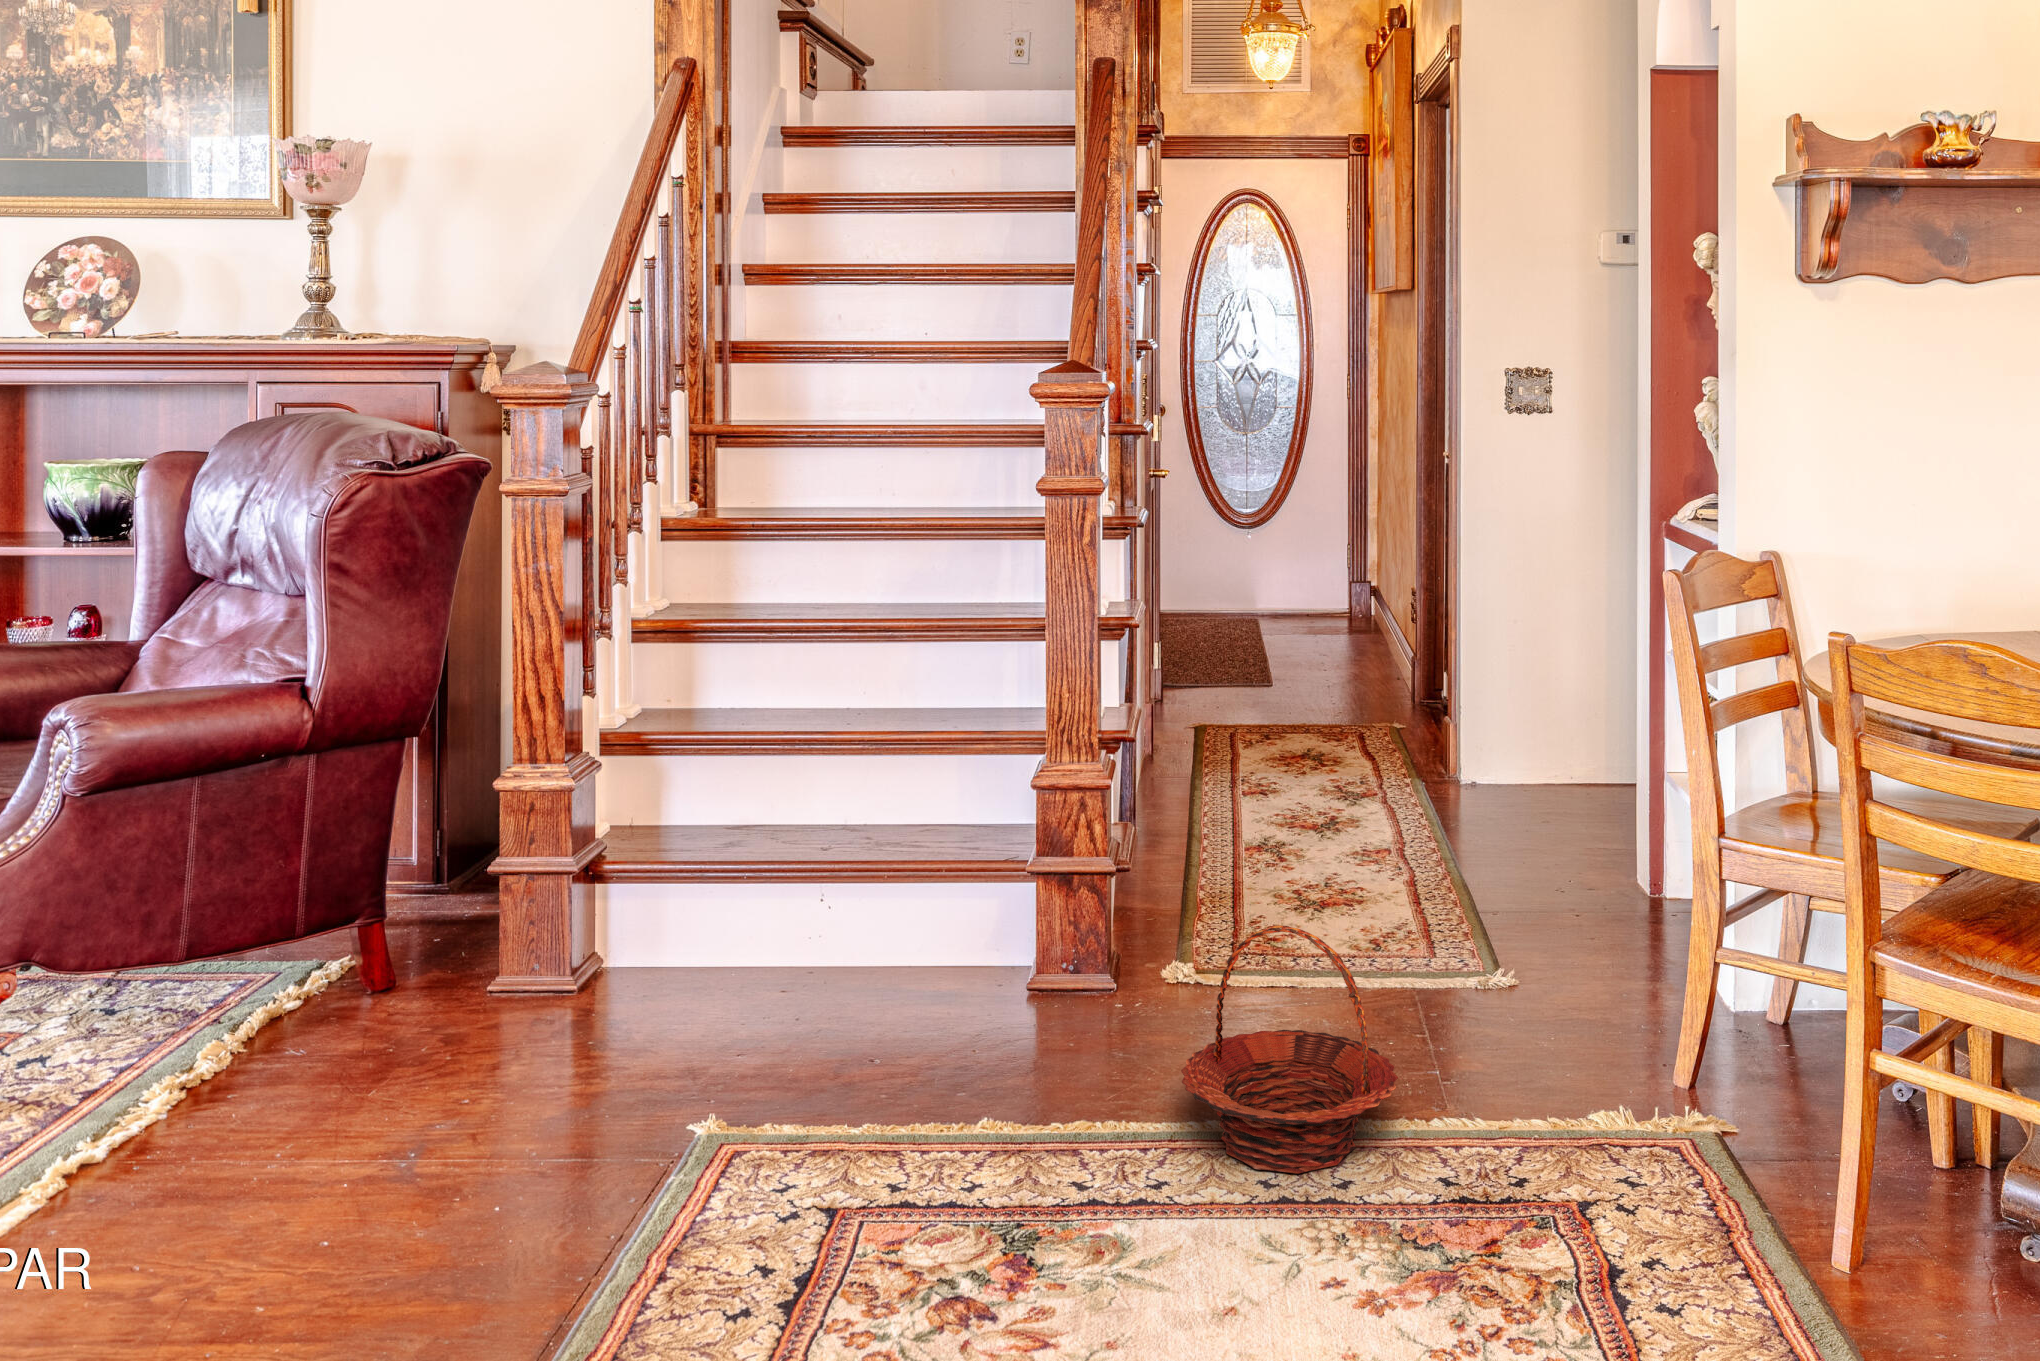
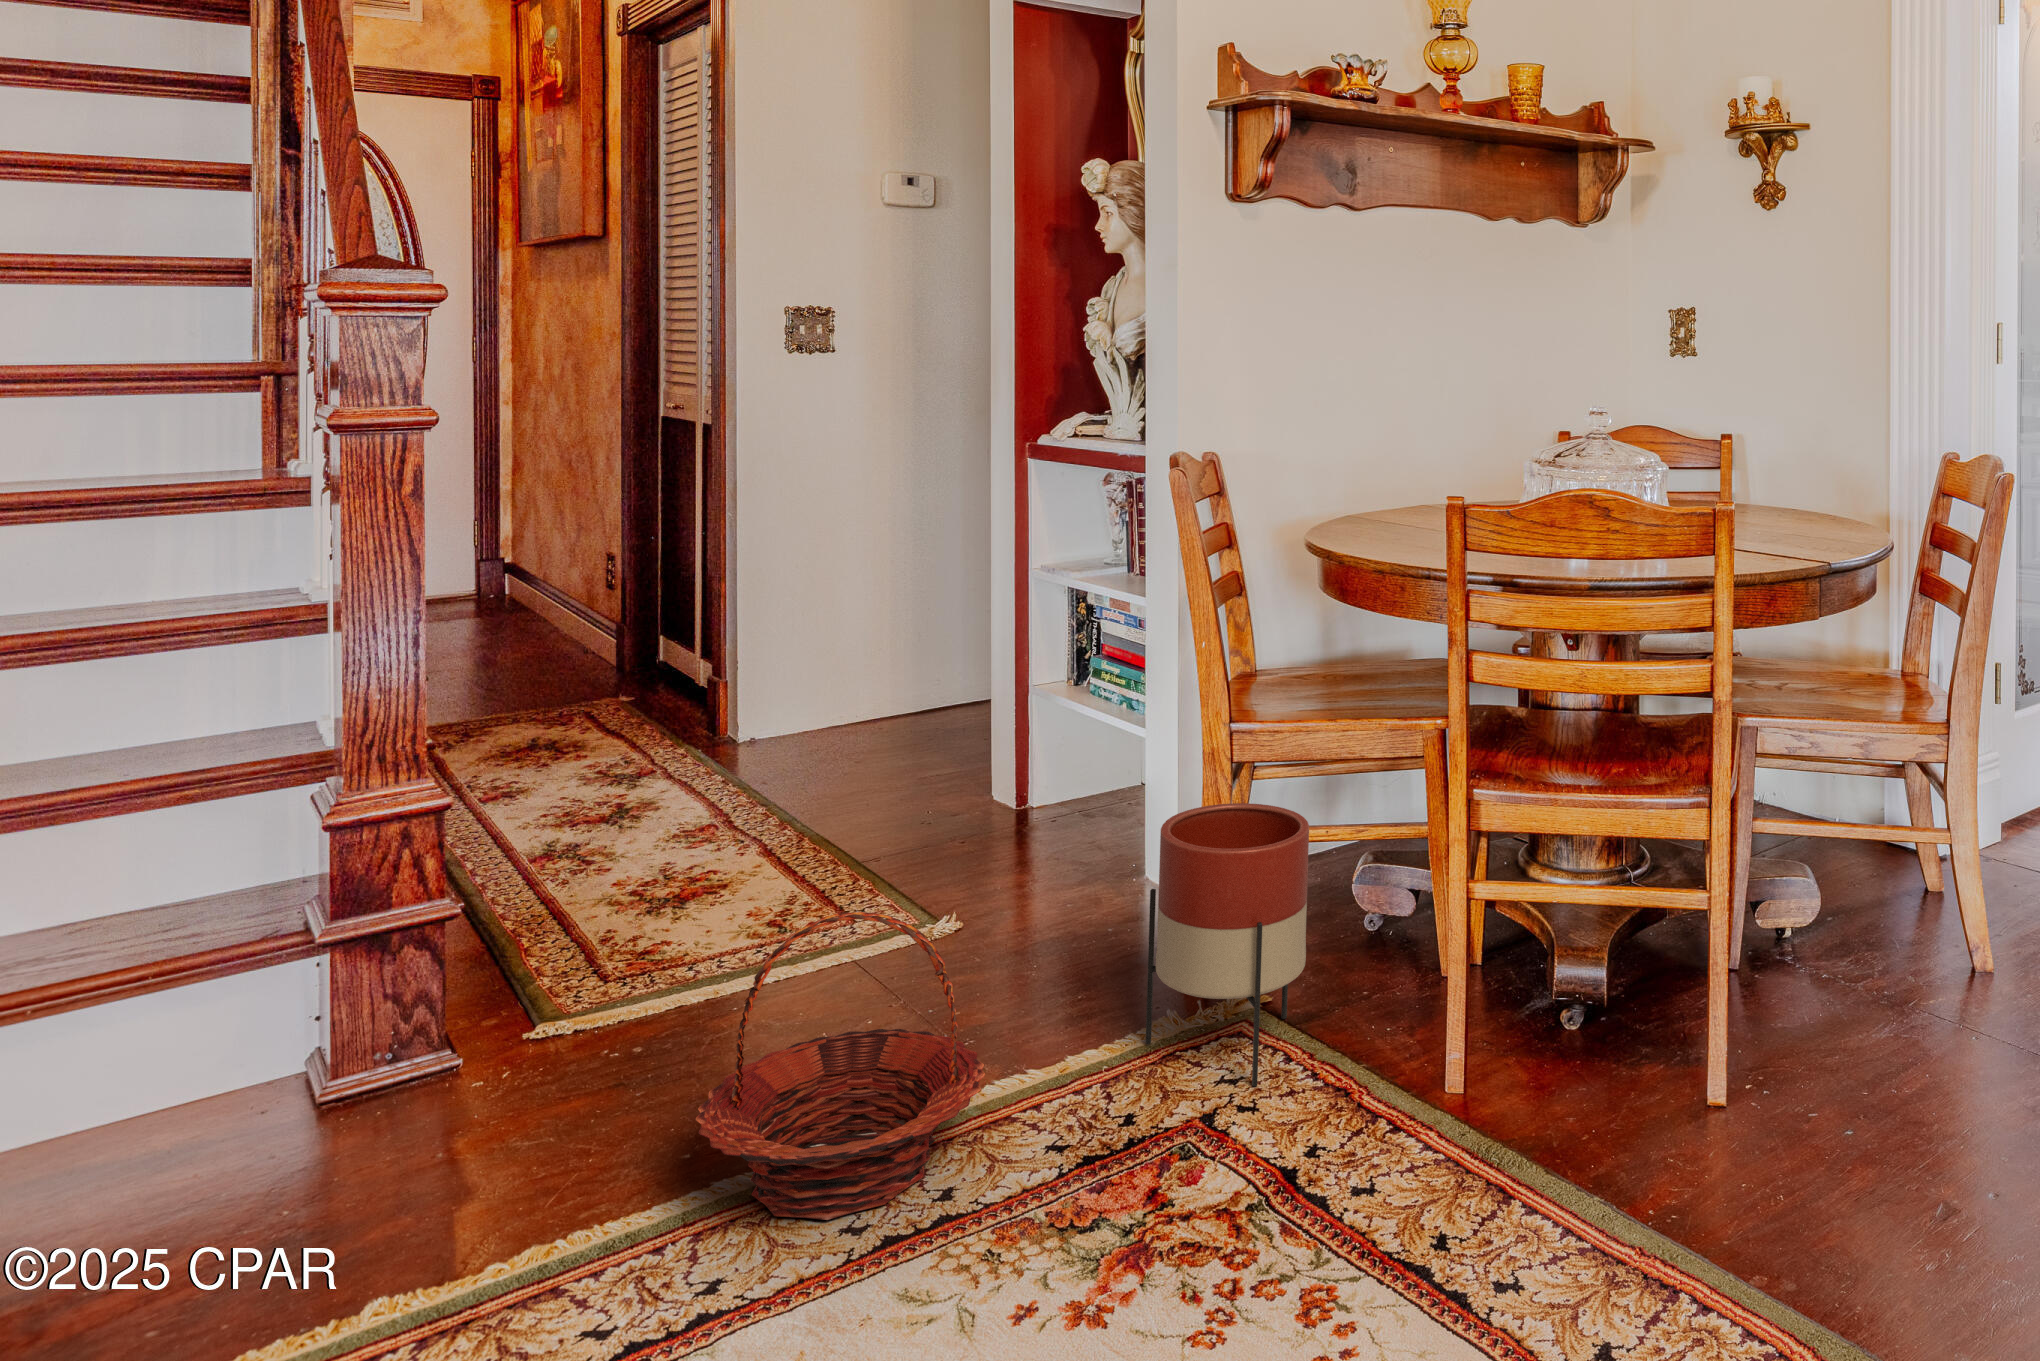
planter: none [1580,909,1731,1194] -> present [1146,803,1309,1086]

